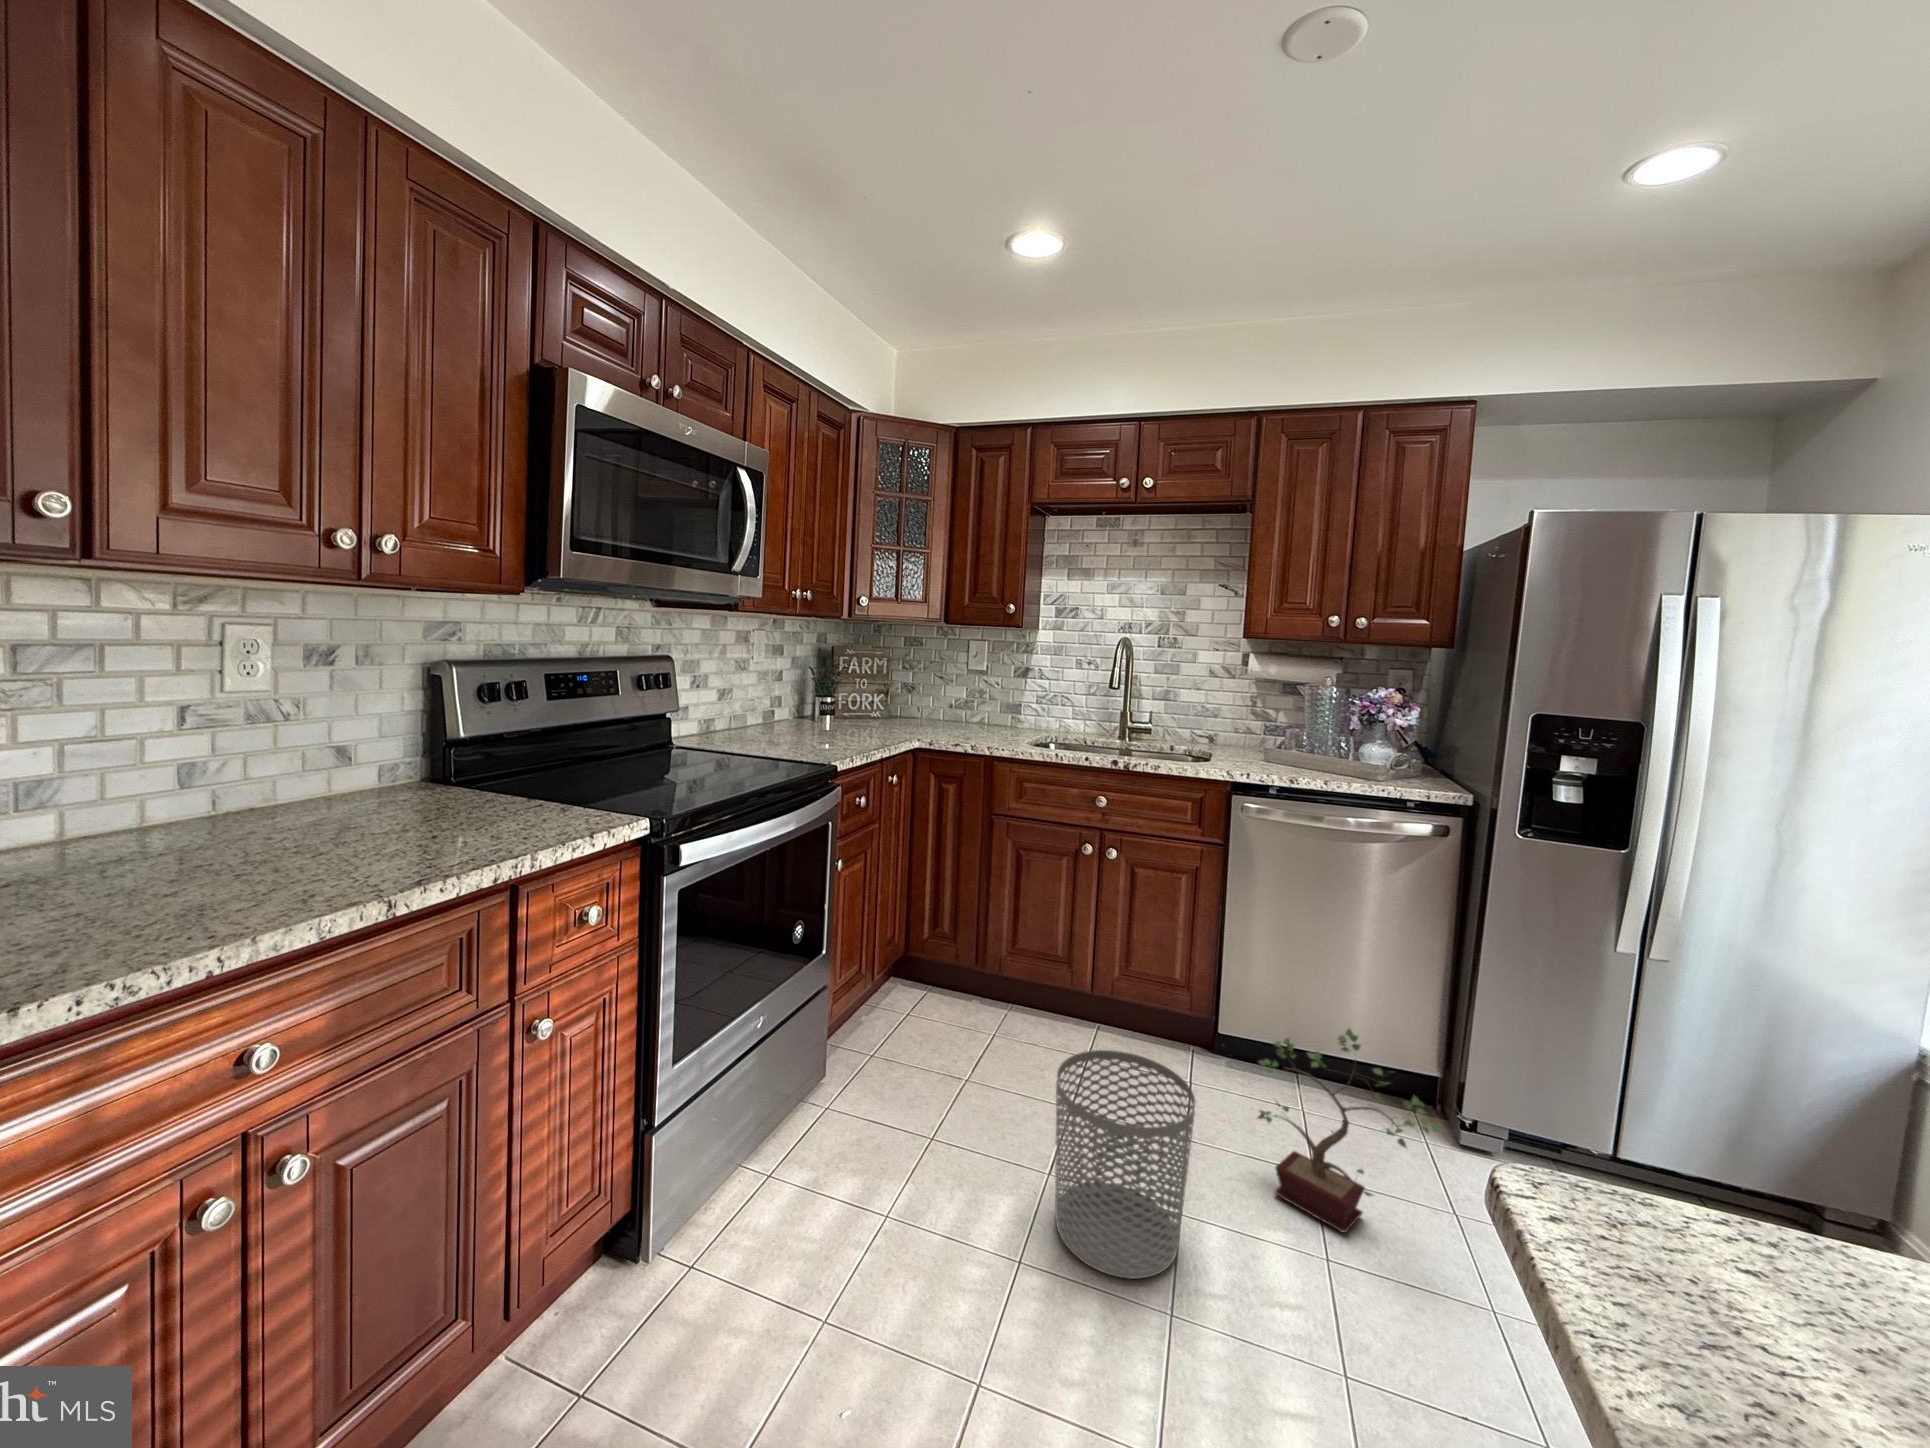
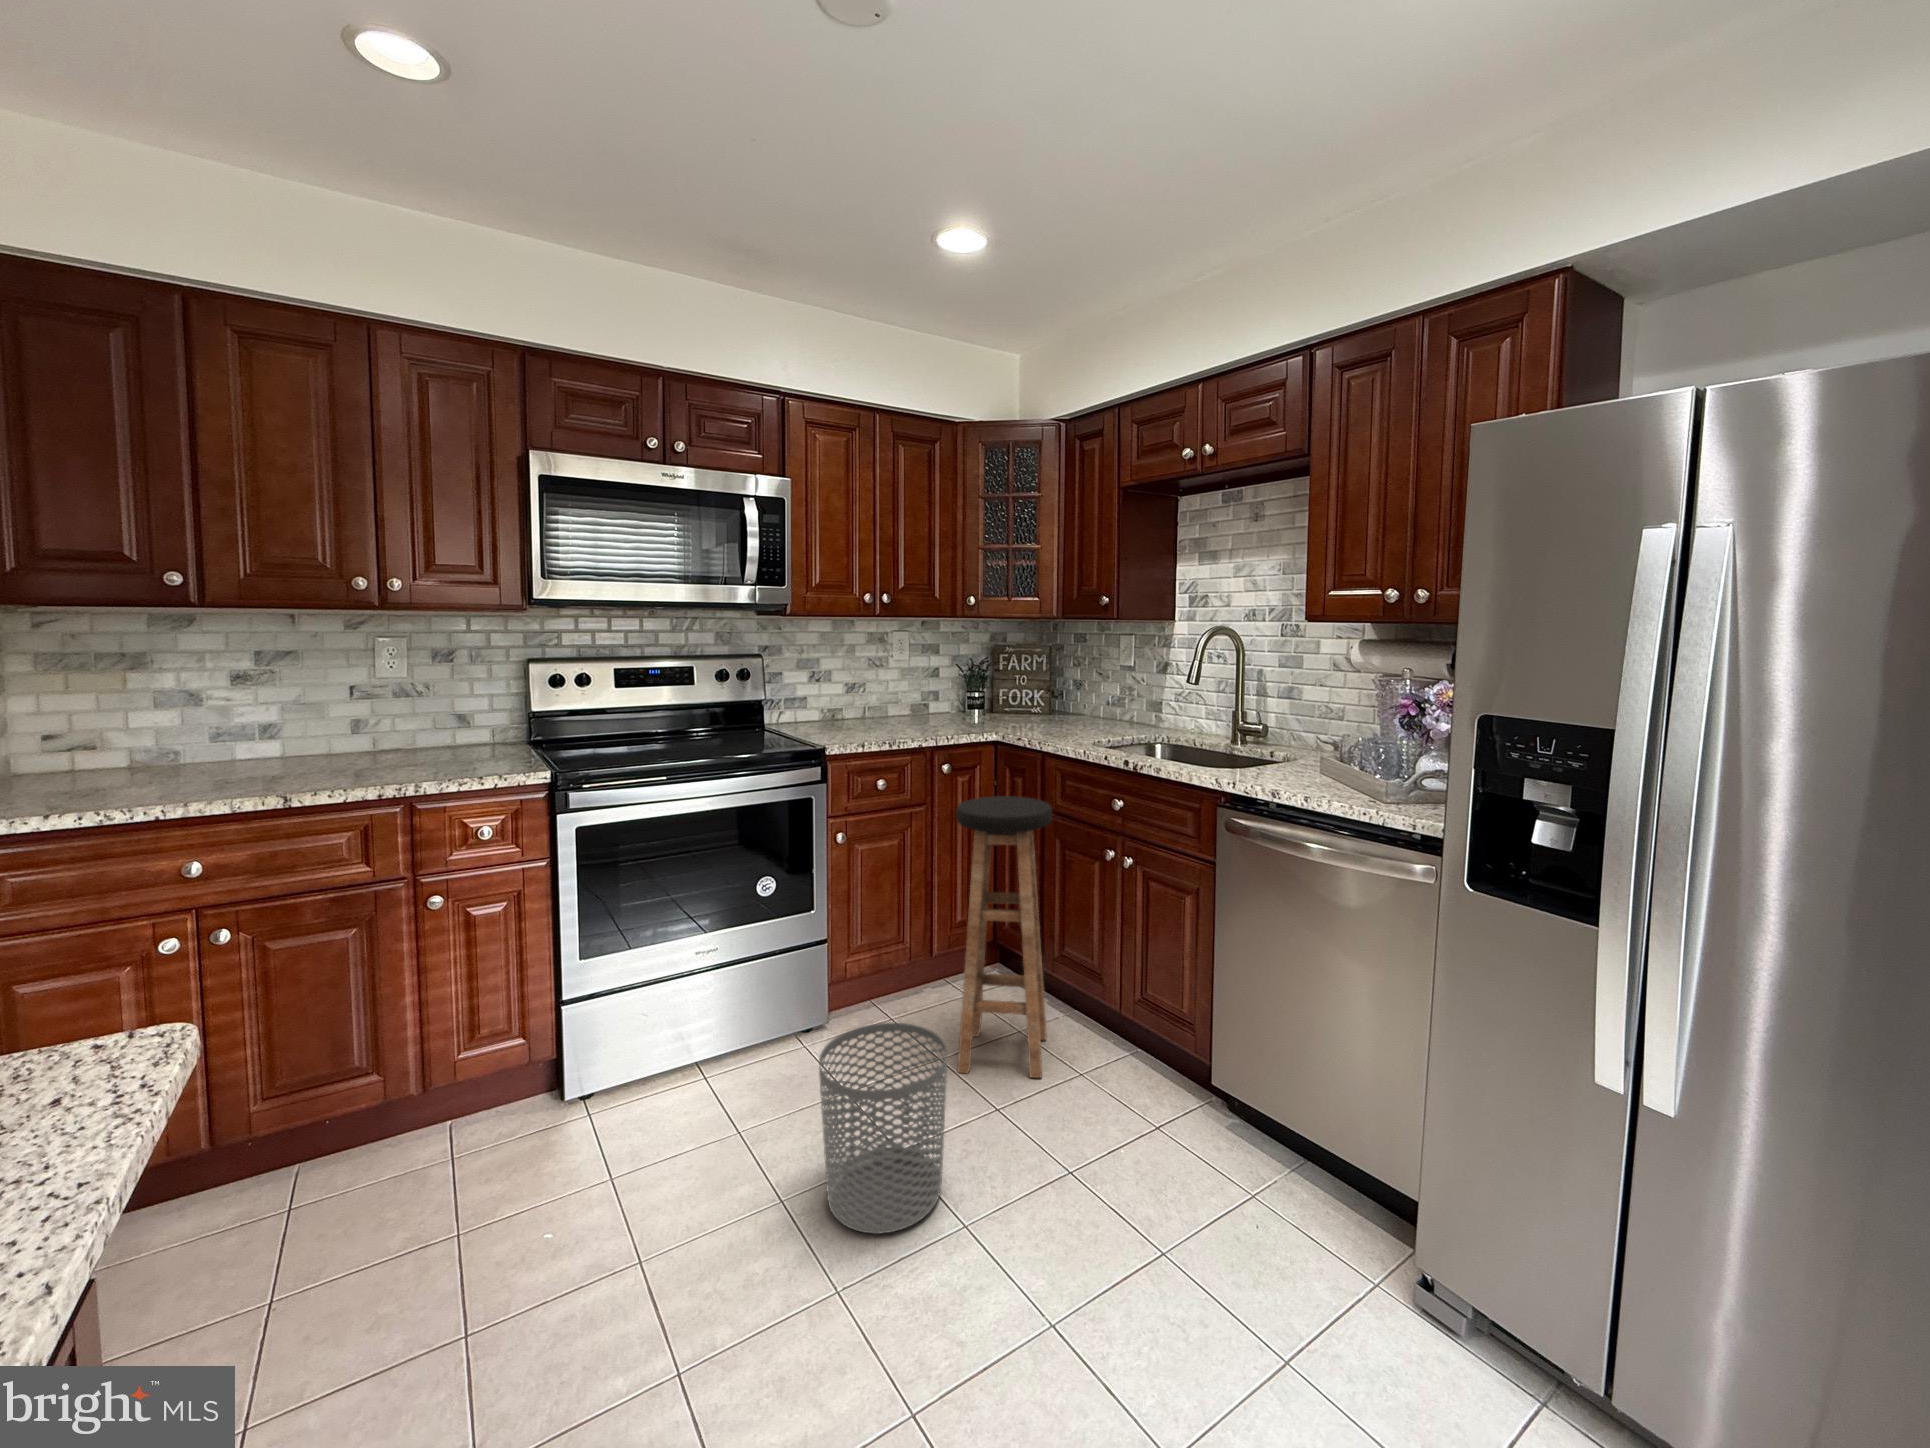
bar stool: none [963,805,1082,1098] -> present [956,796,1052,1078]
potted plant: present [1258,1029,1441,1232] -> none [1073,1063,1155,1288]

